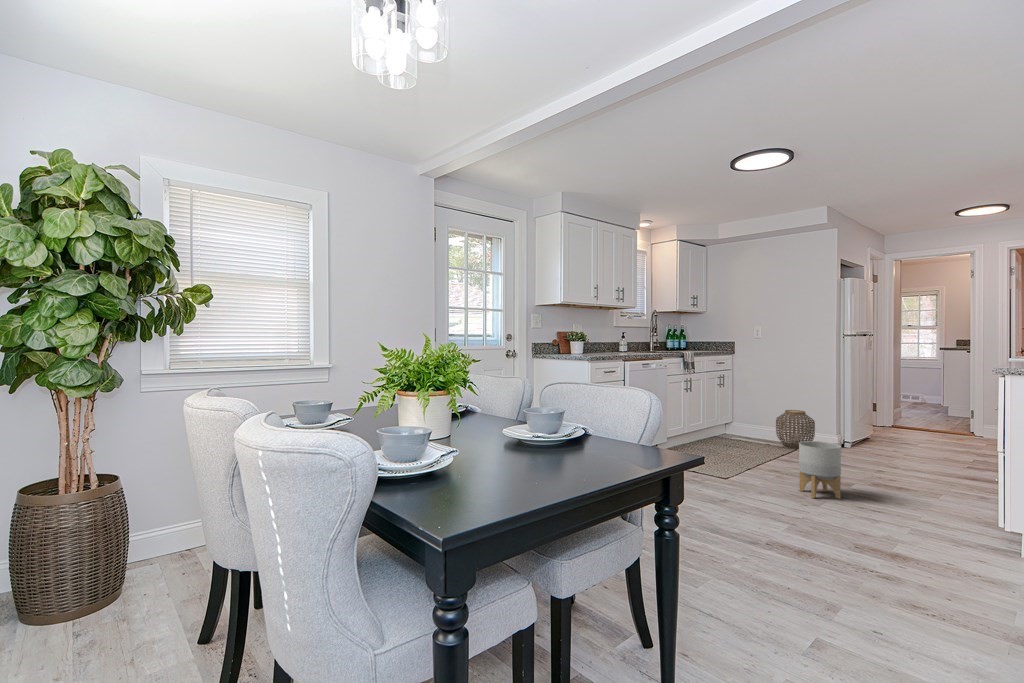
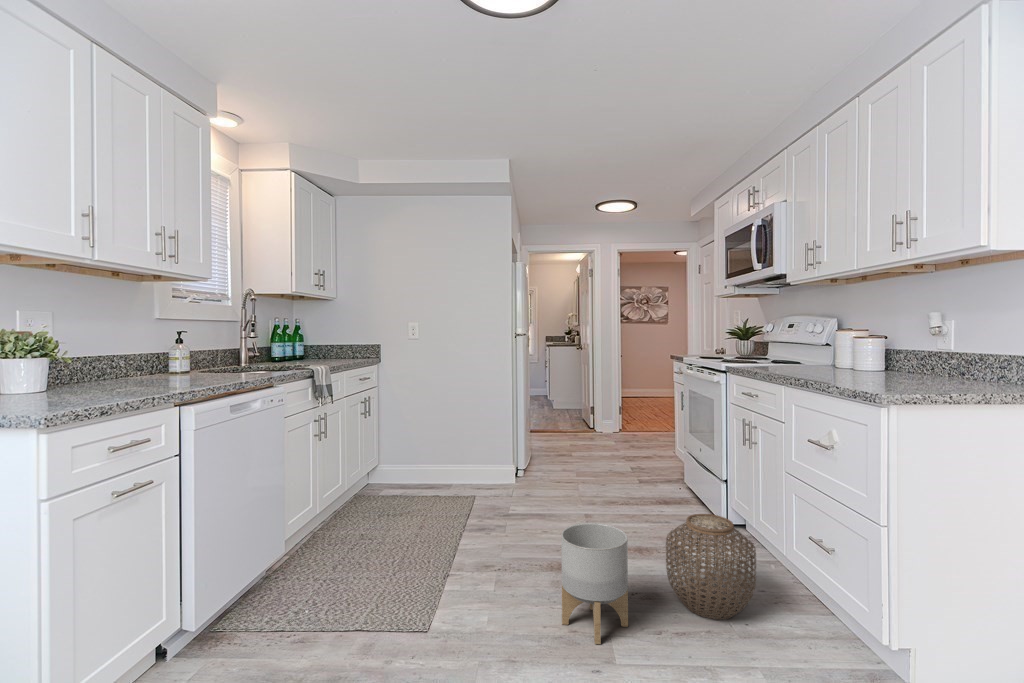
woven basket: present [776,410,815,449] -> present [666,514,756,619]

